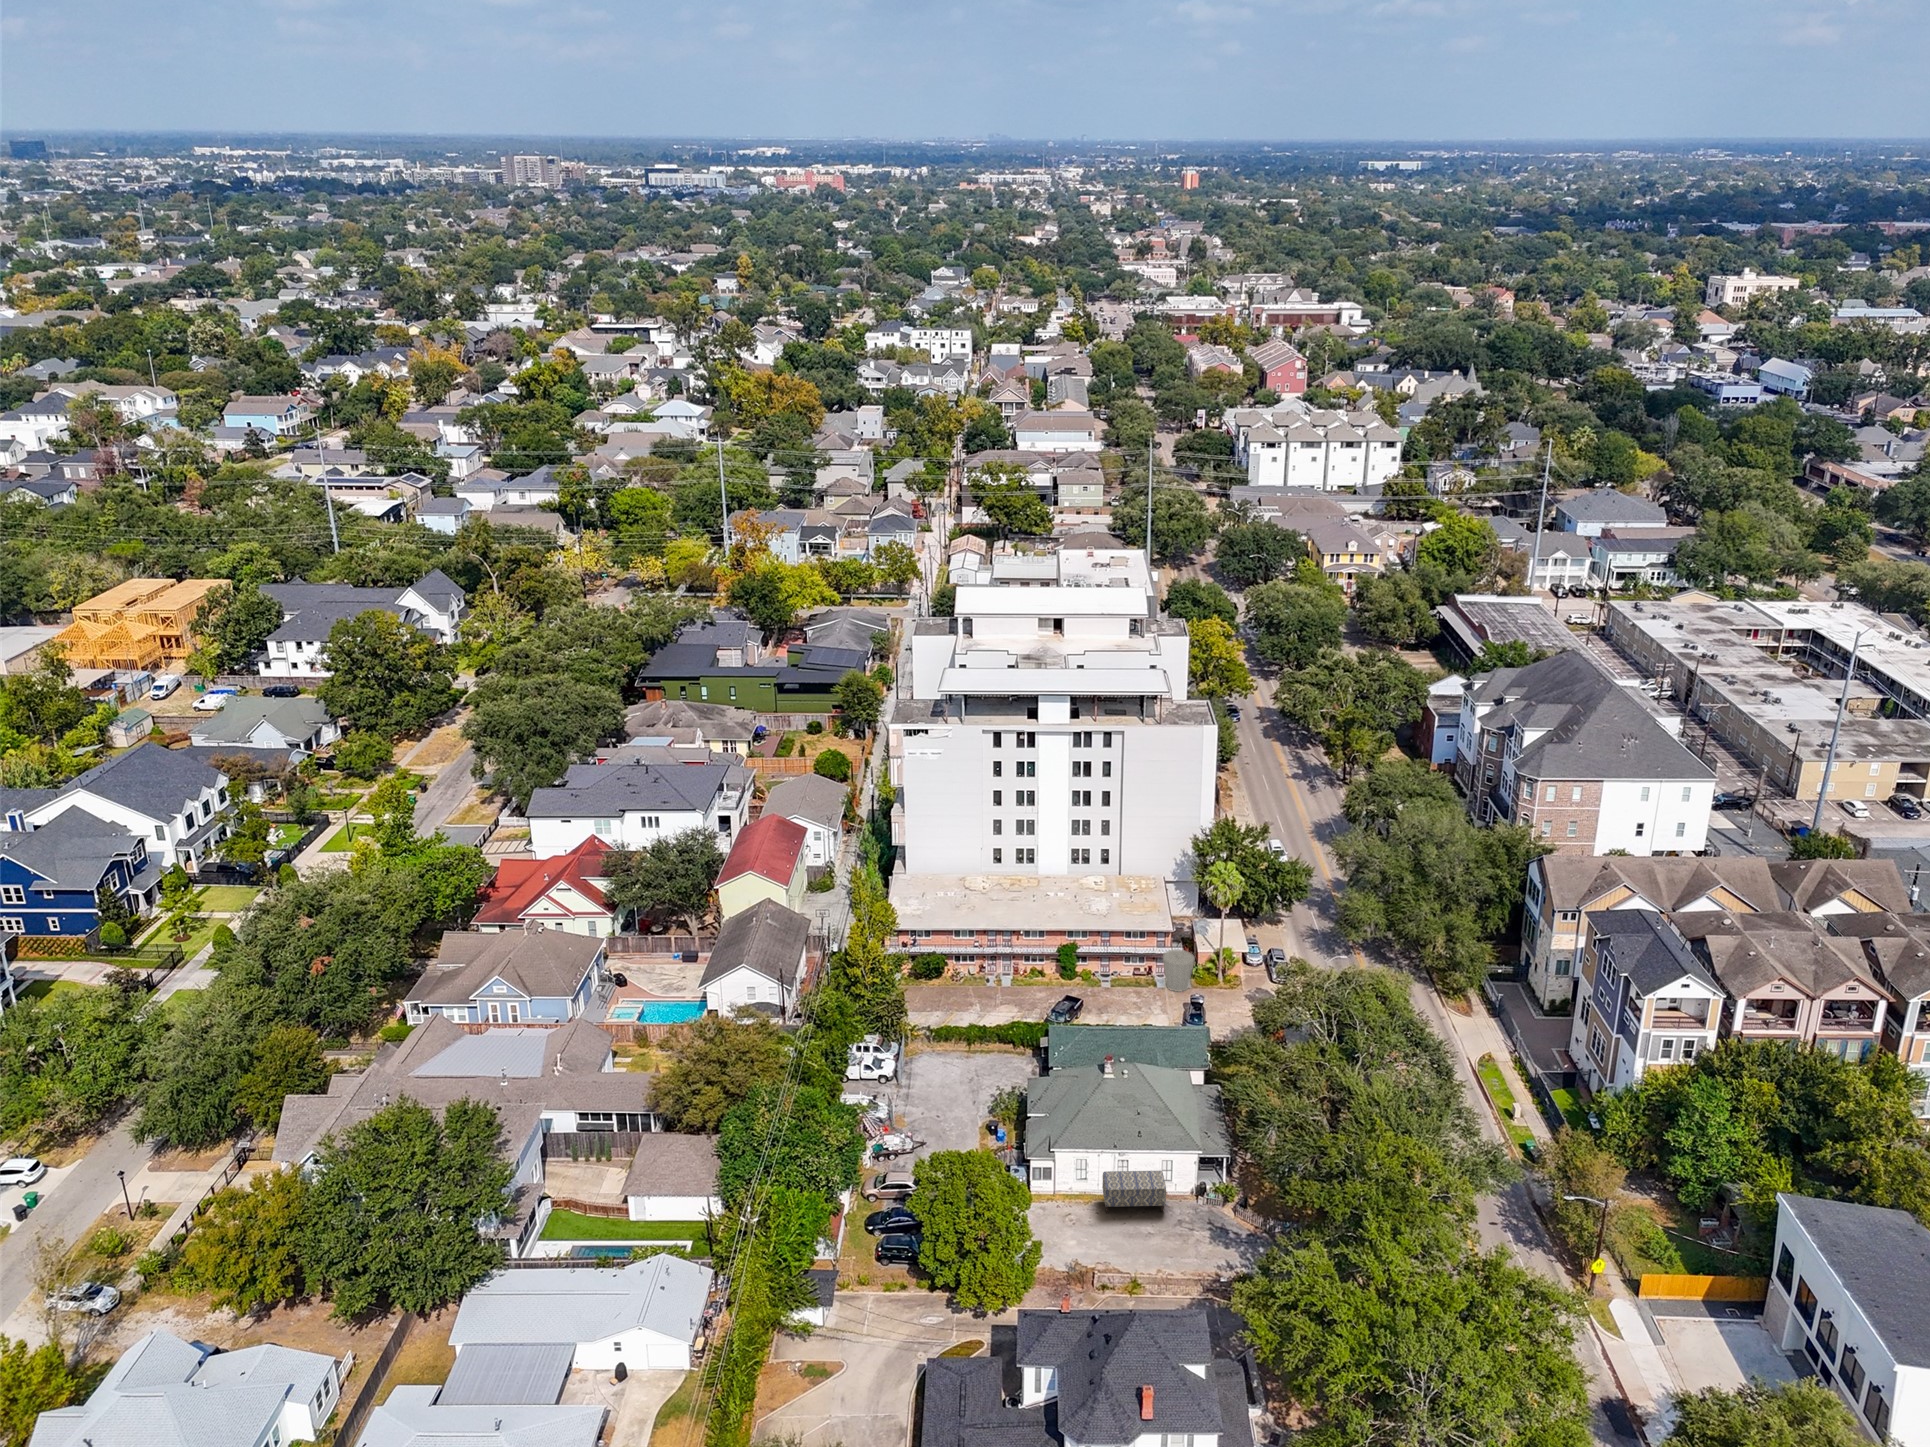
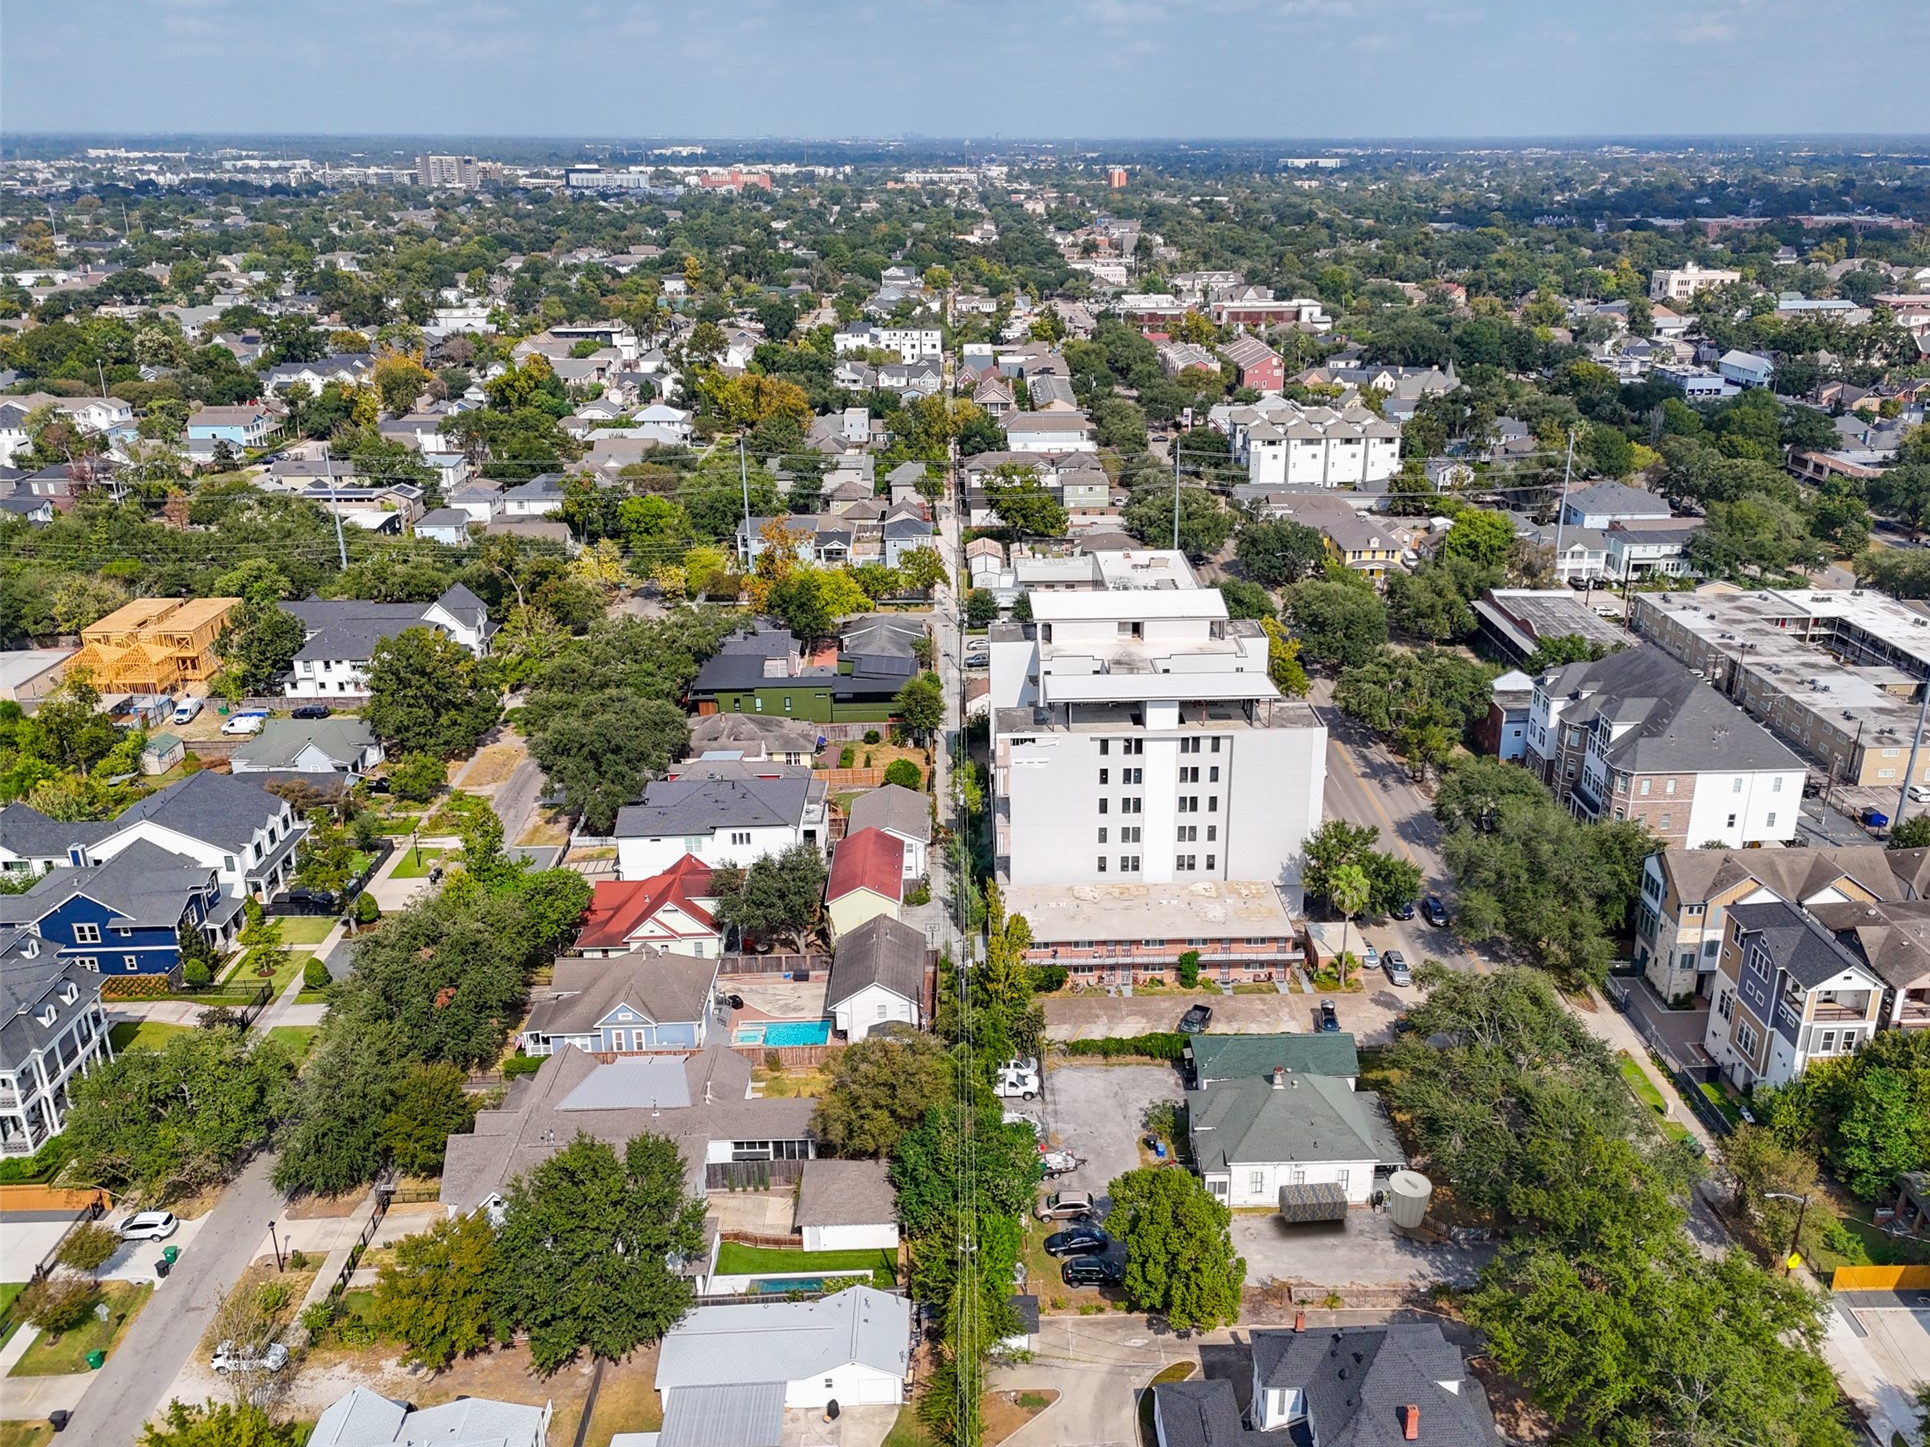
trash can: present [1163,949,1195,992] -> present [1389,1170,1432,1228]

